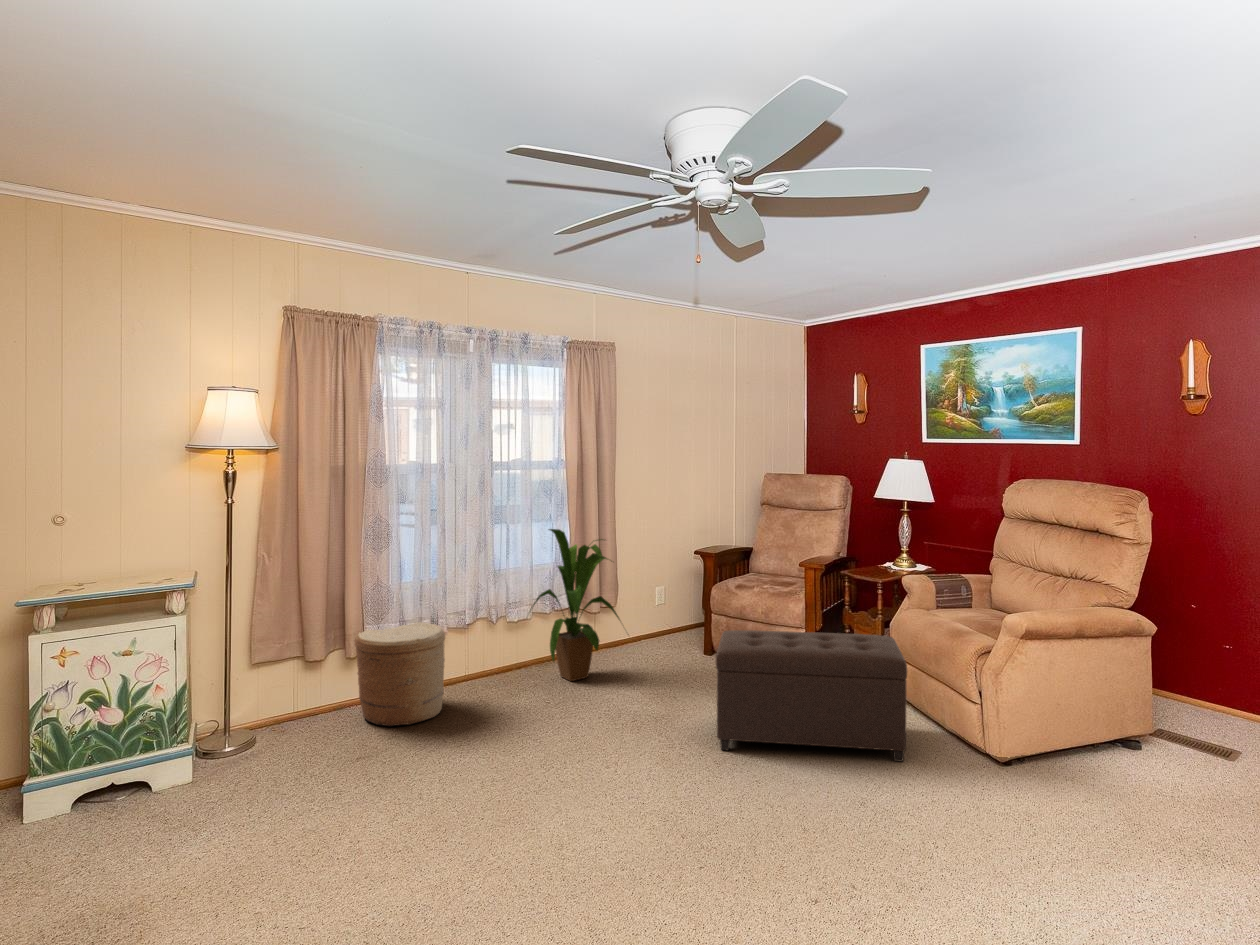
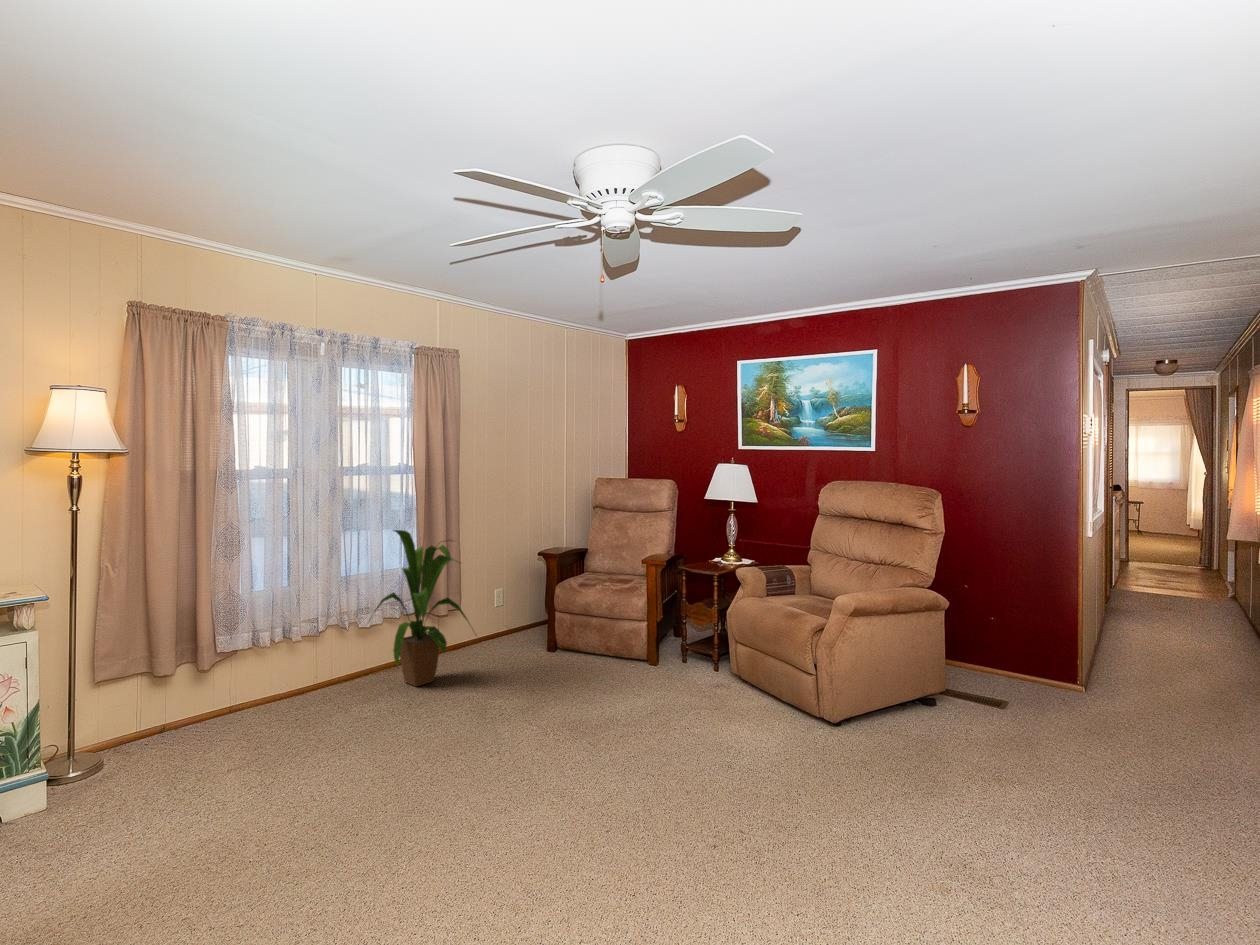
woven basket: present [355,622,445,726] -> none [160,634,274,756]
ottoman: present [716,630,907,762] -> none [572,624,756,749]

